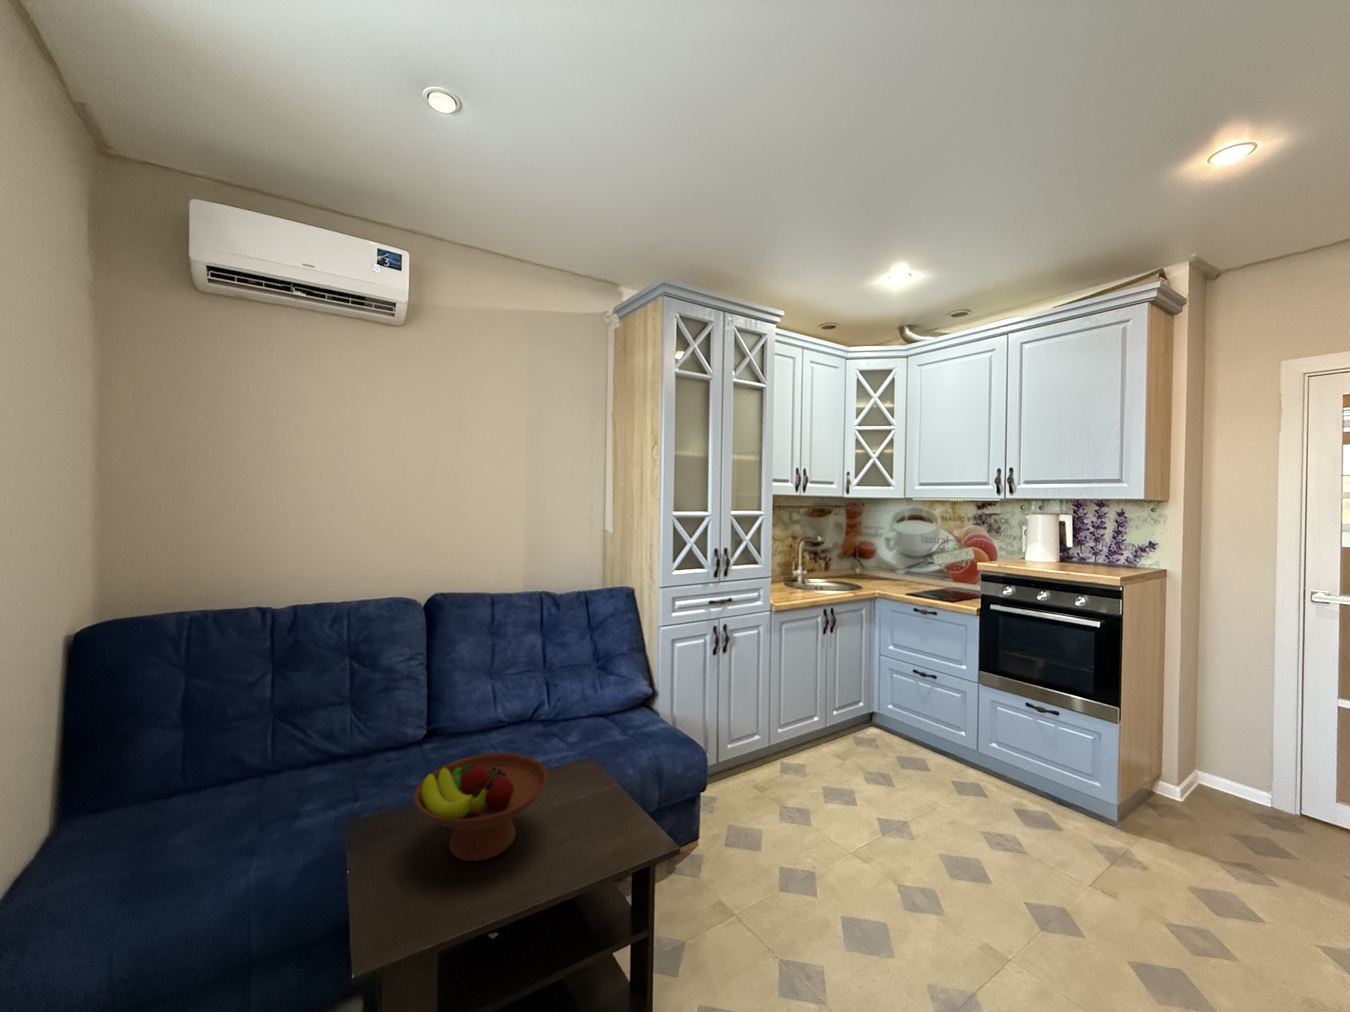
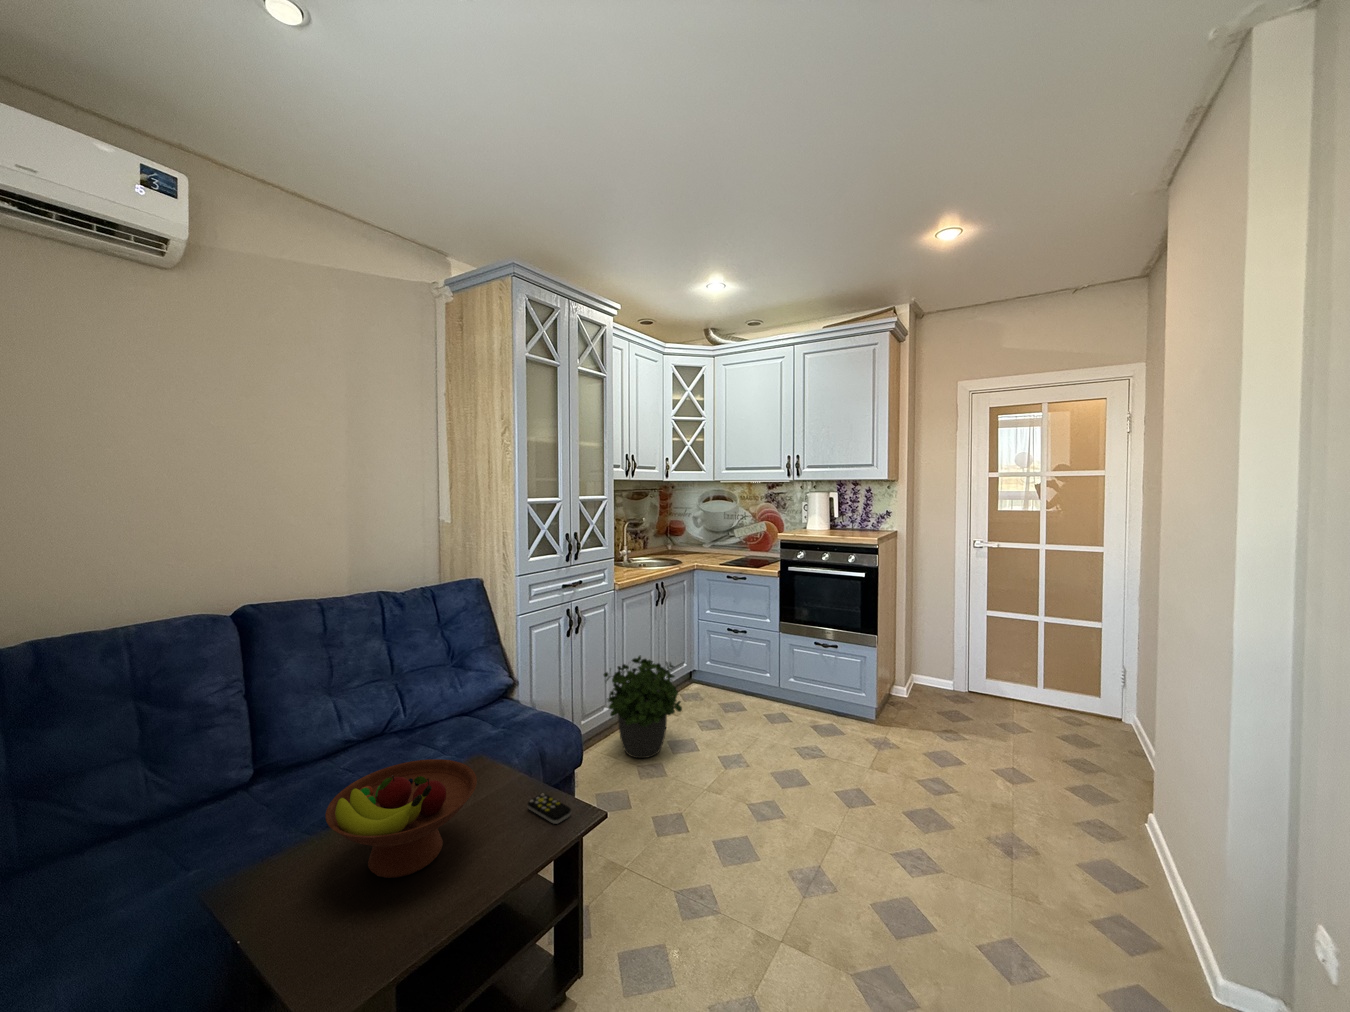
potted plant: none [750,685,834,800] -> present [604,656,682,758]
remote control: none [602,814,639,851] -> present [528,794,571,824]

